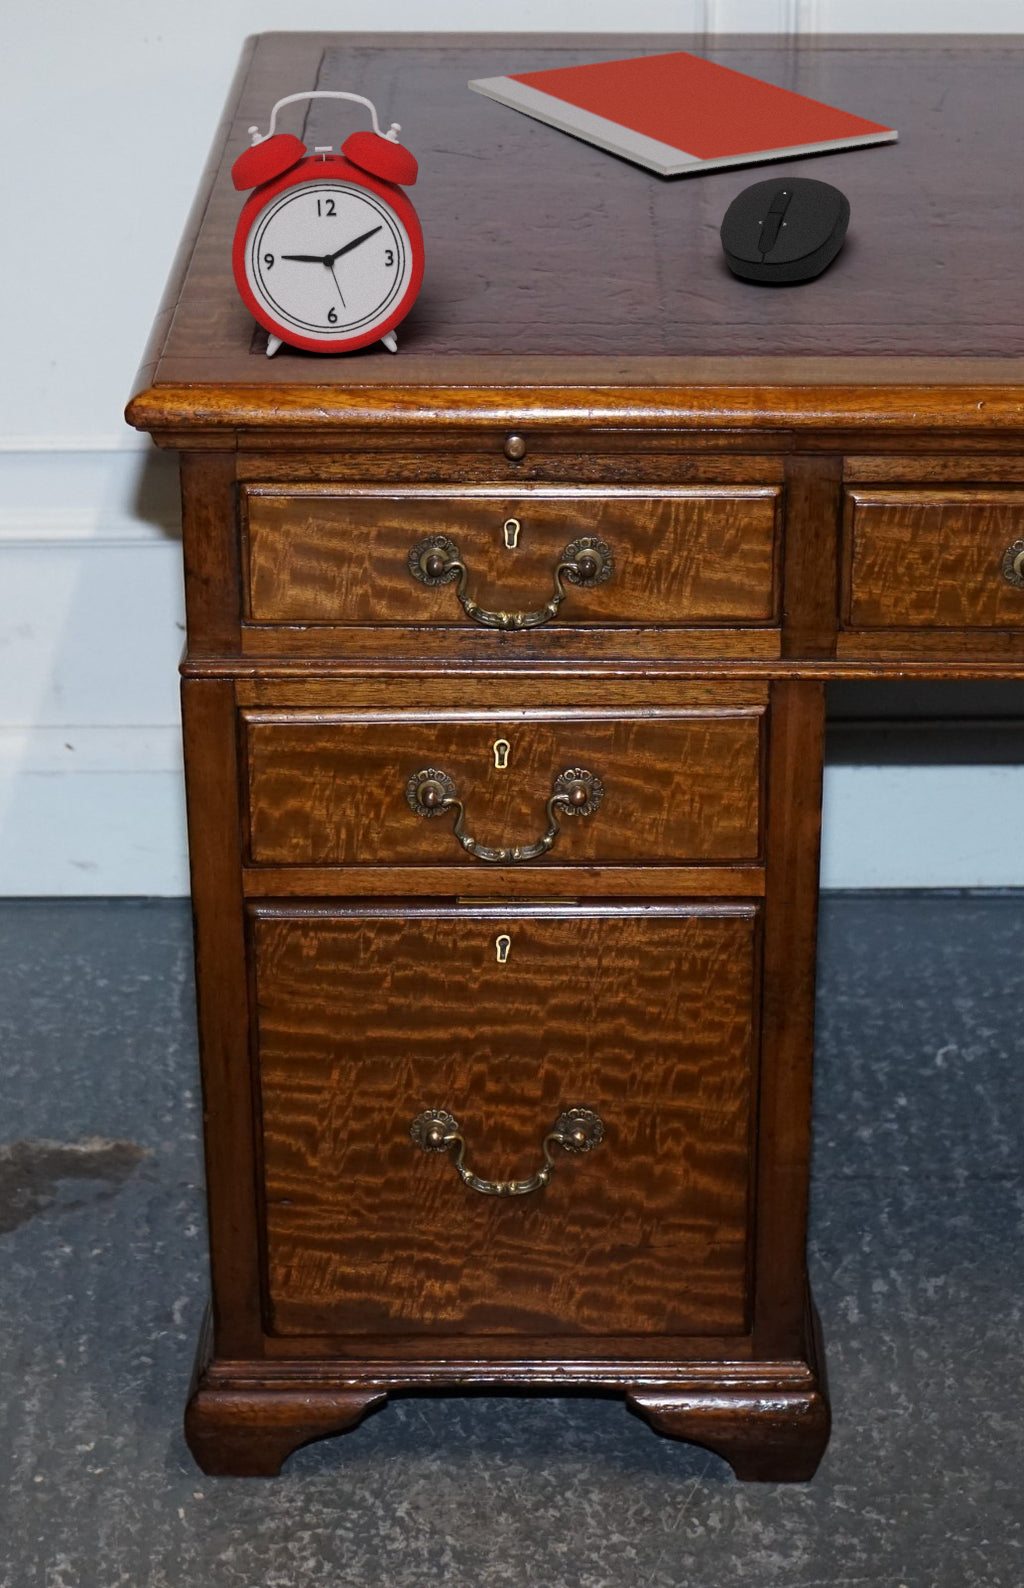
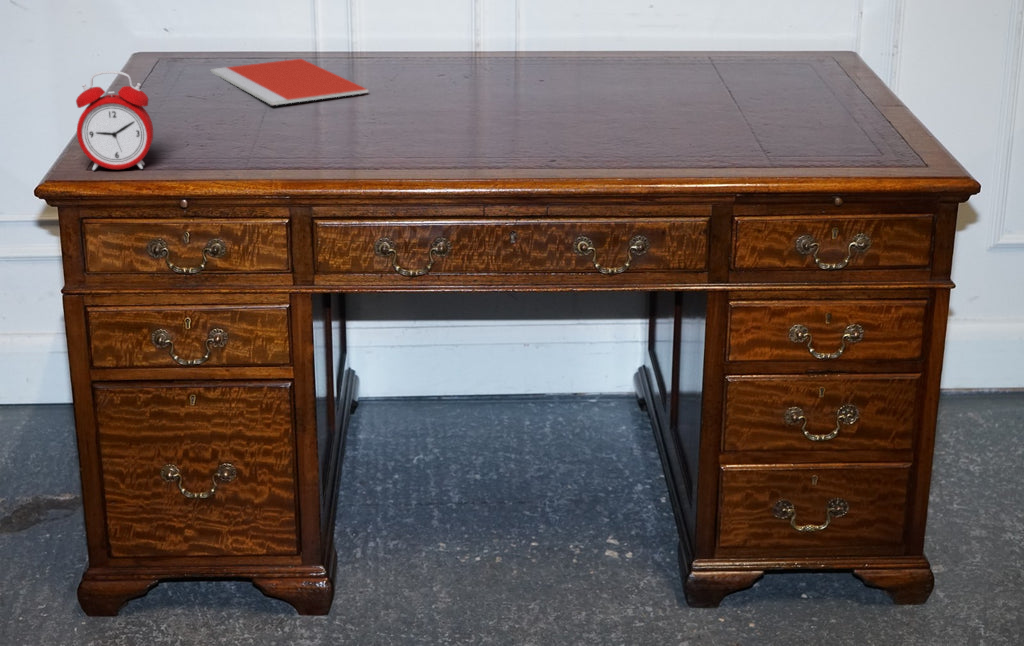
computer mouse: present [720,177,850,281] -> none [277,106,331,145]

